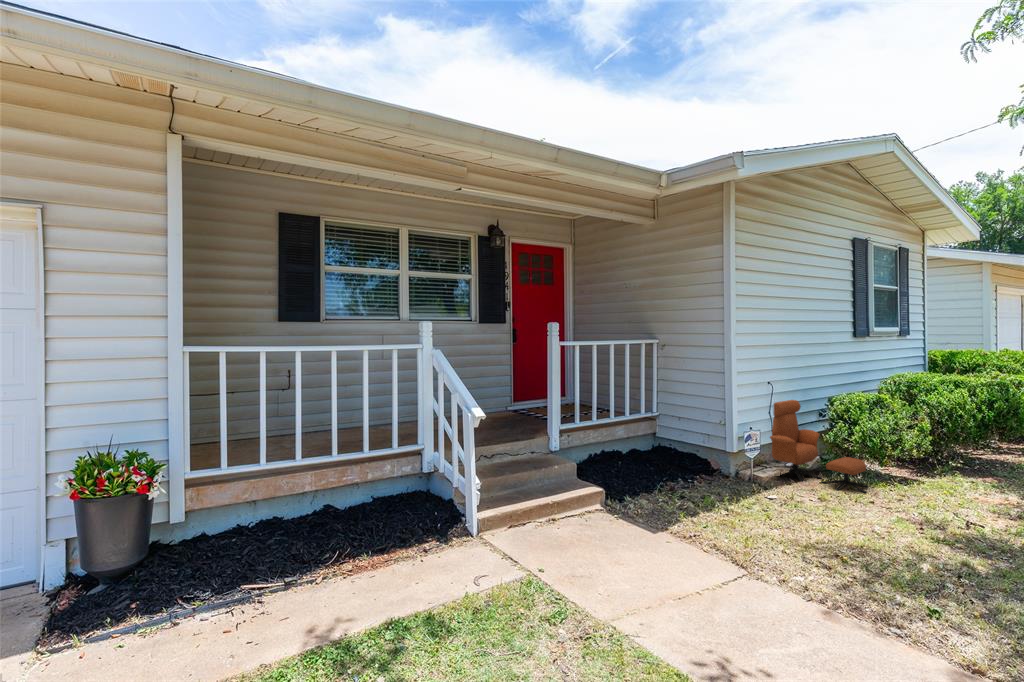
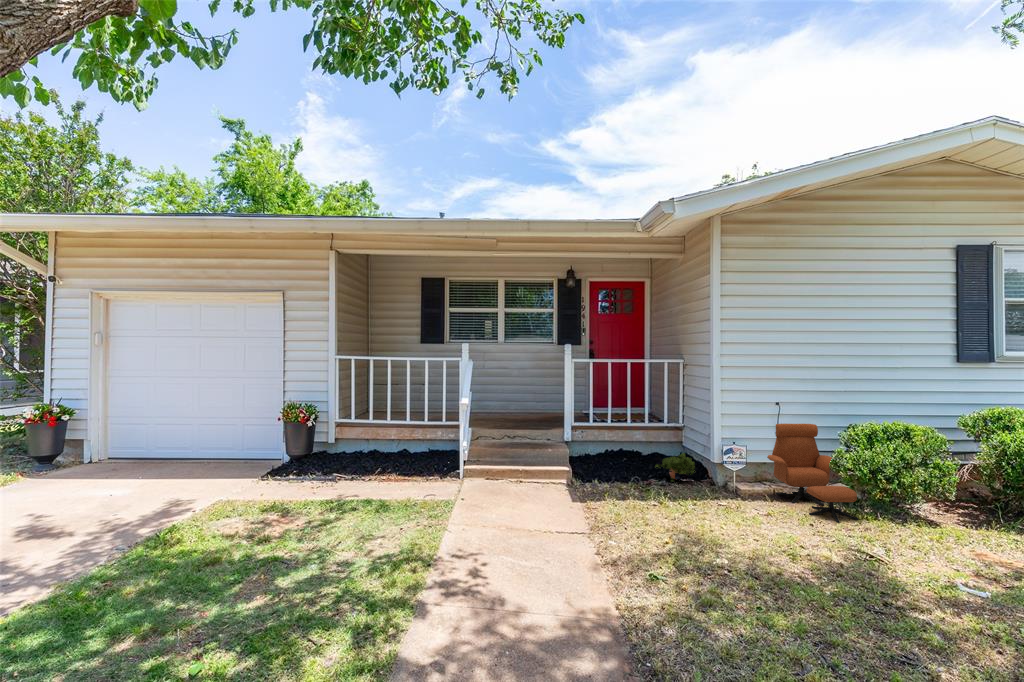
potted plant: none [655,446,704,482] -> present [656,453,695,481]

